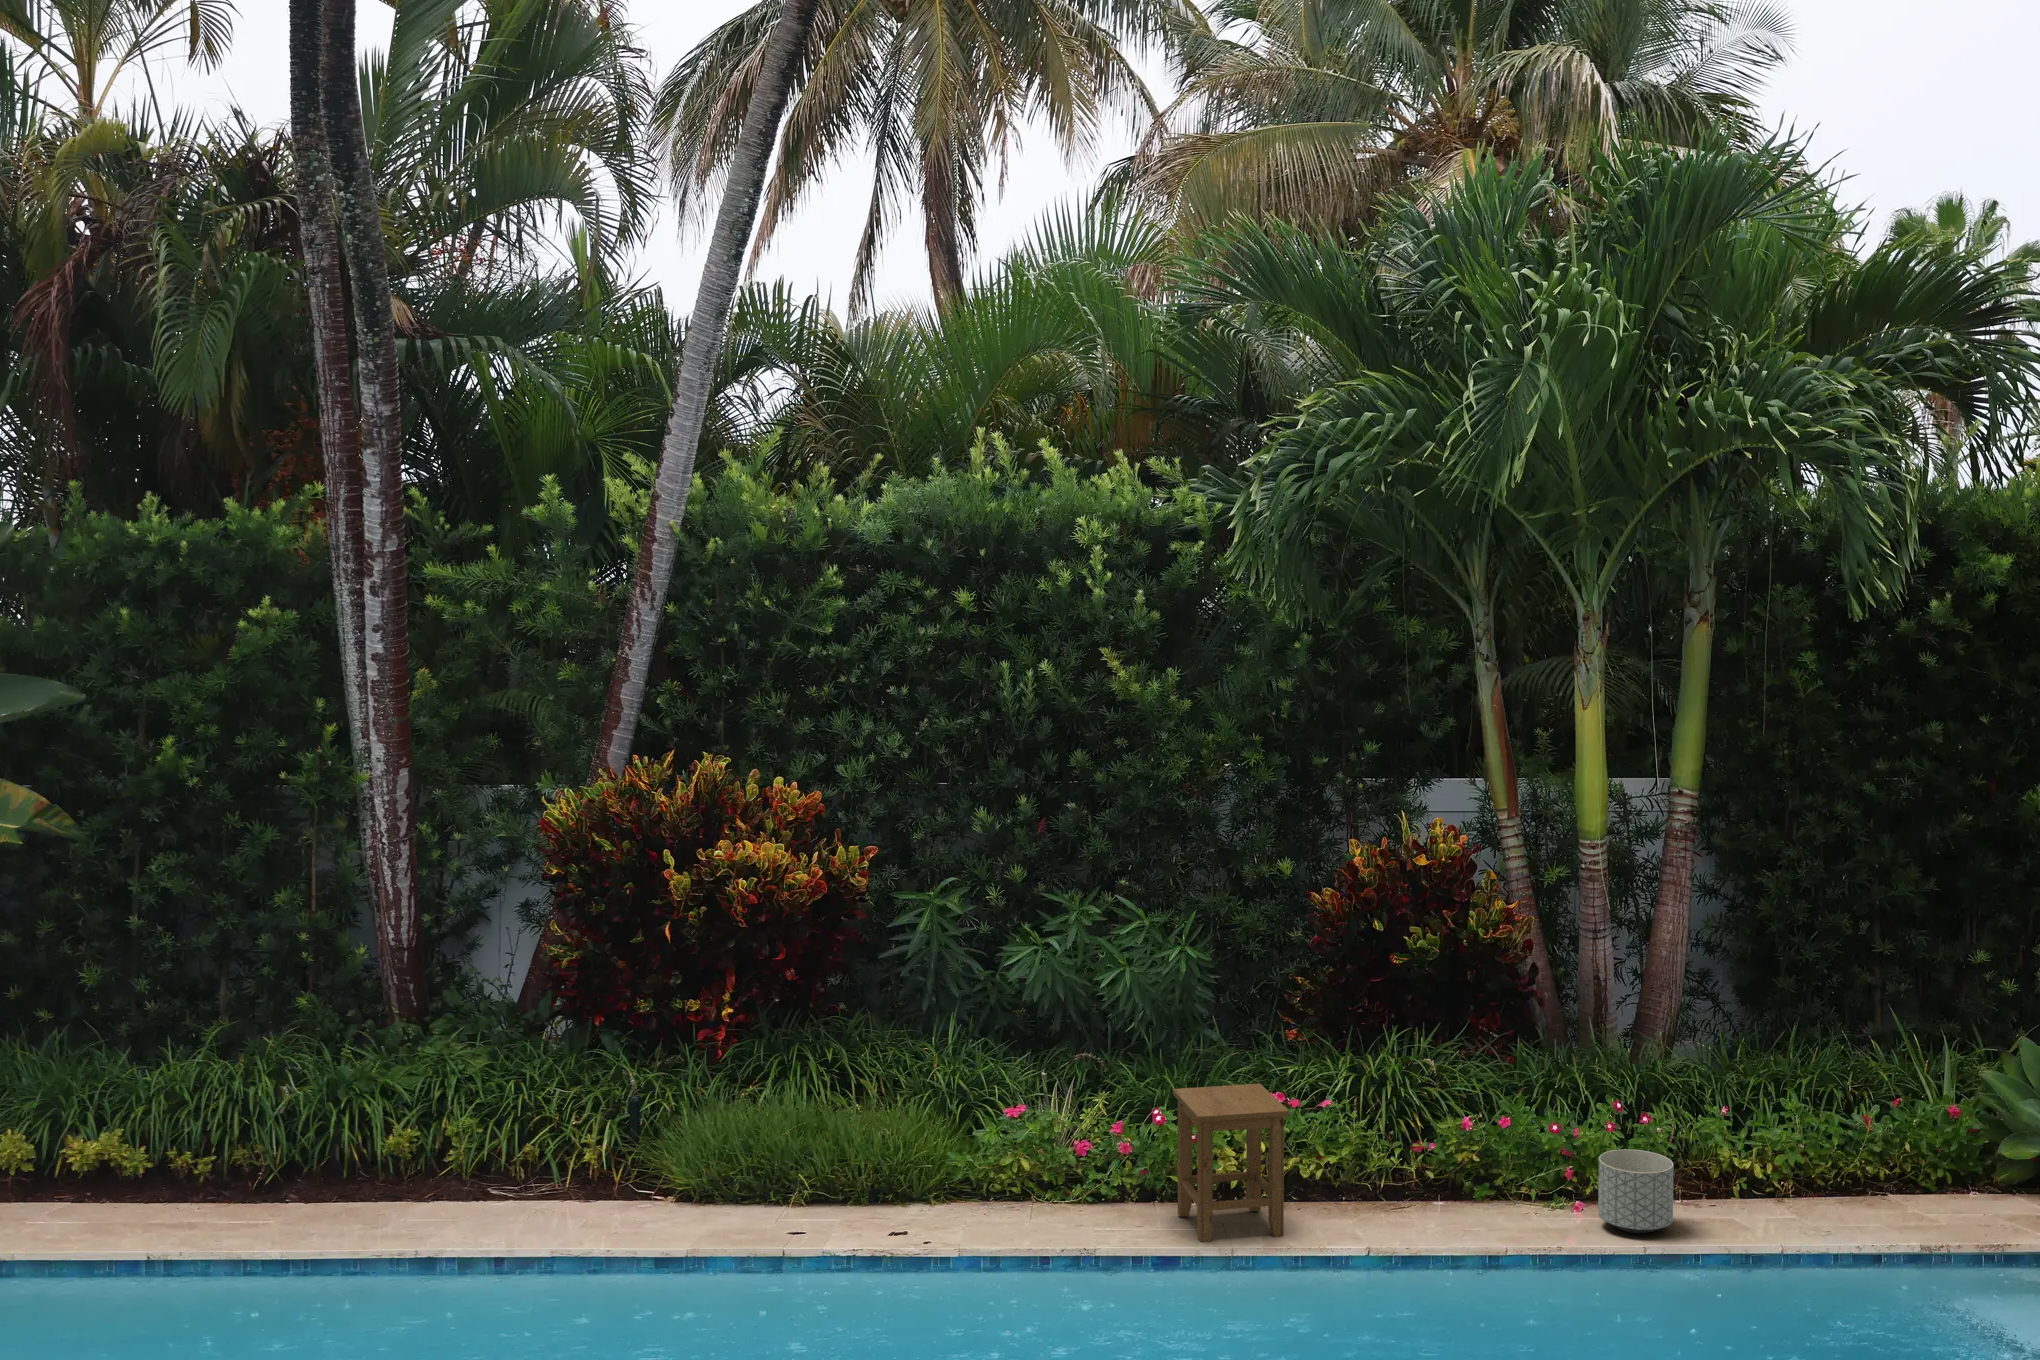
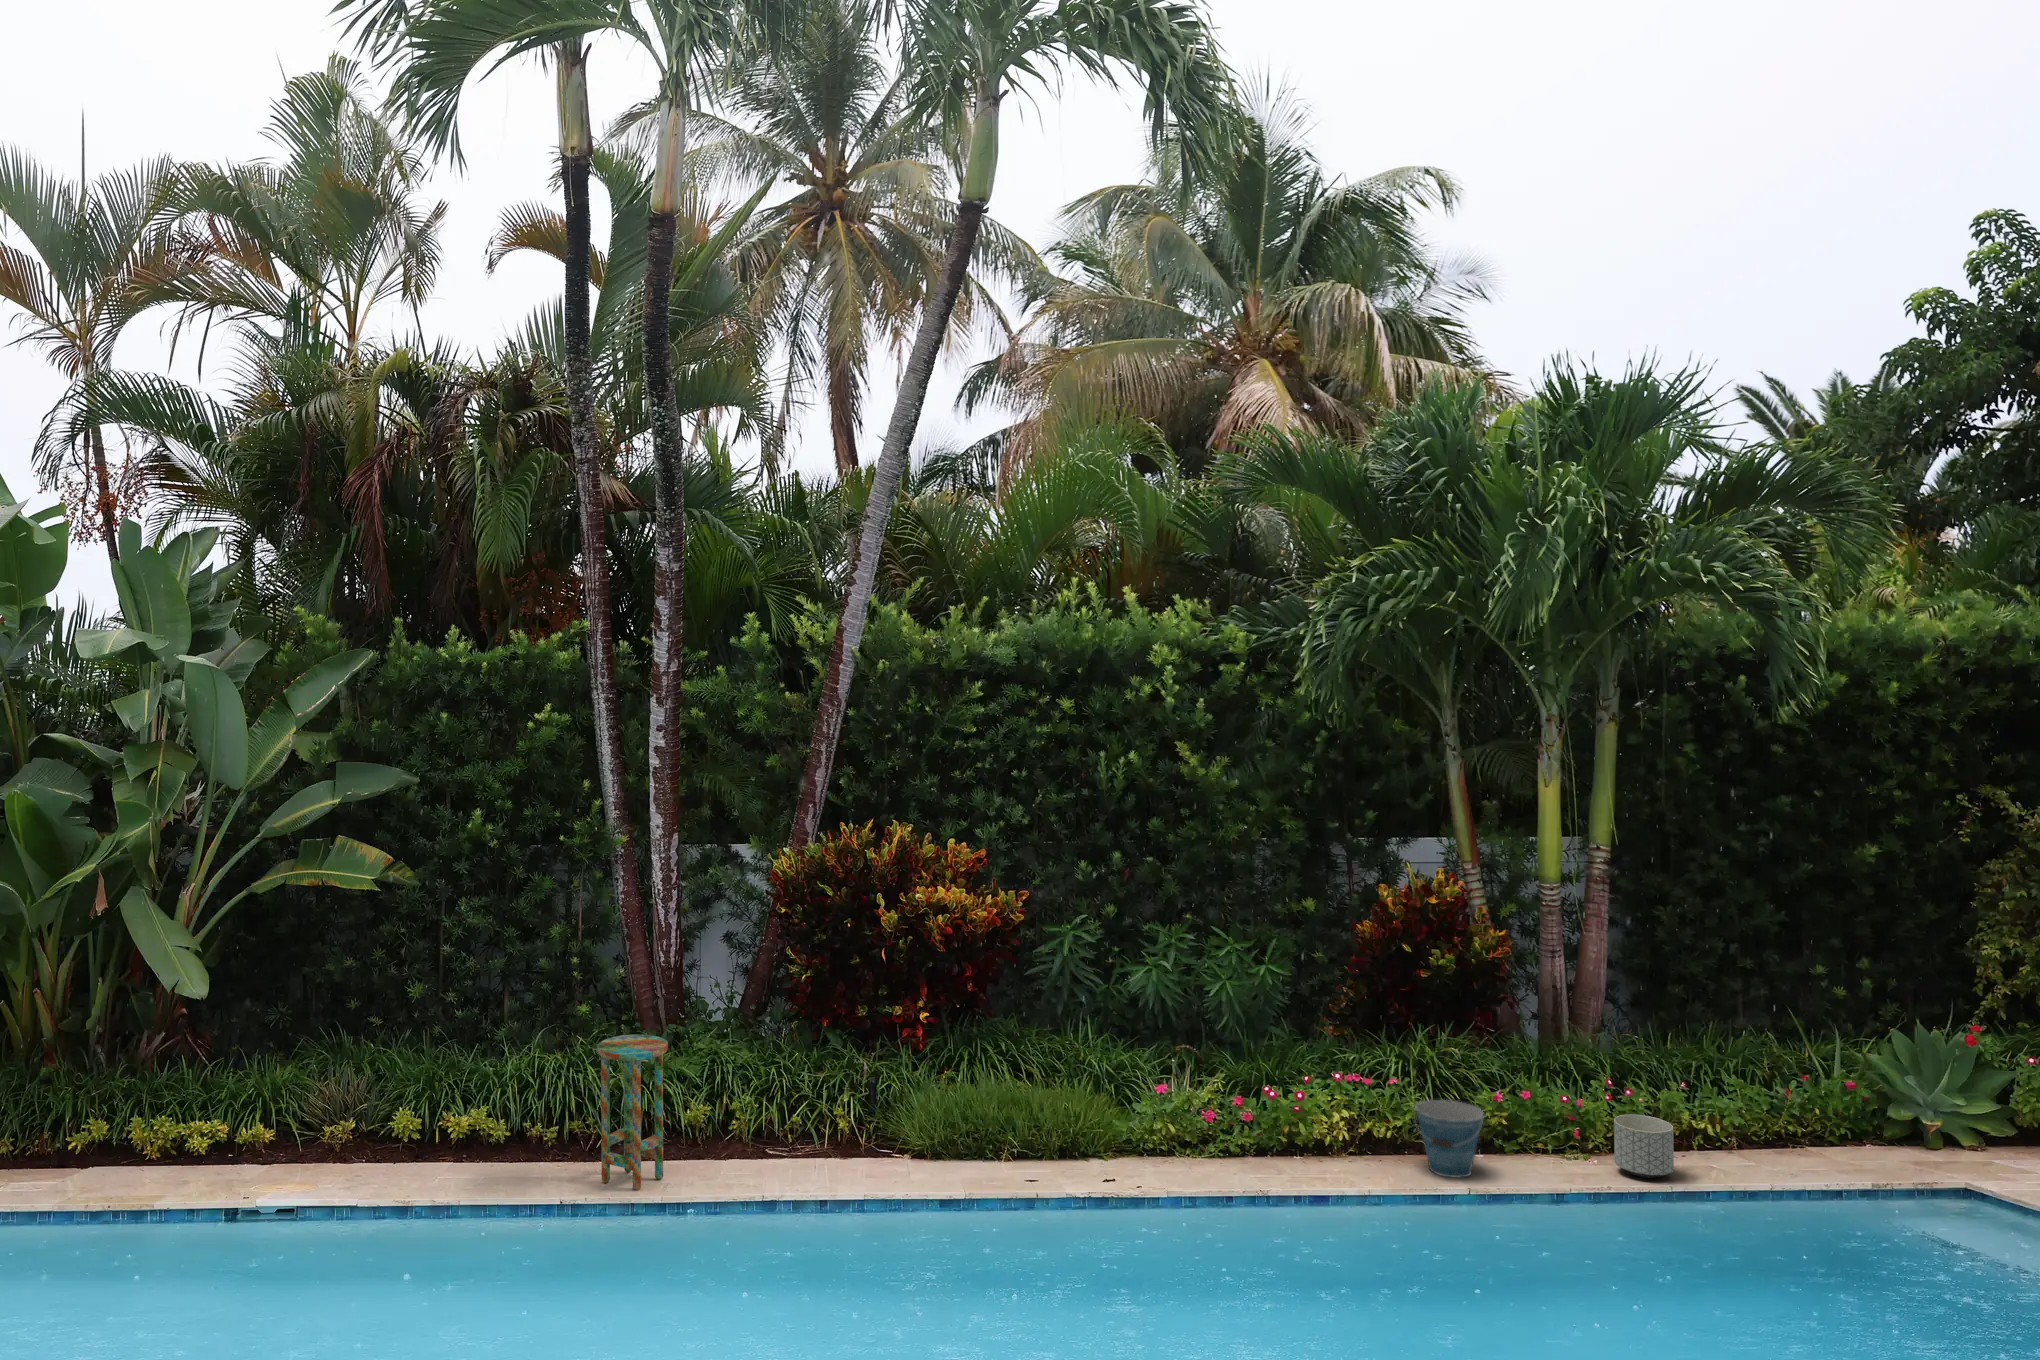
side table: none [224,1035,324,1242] -> present [597,1034,668,1191]
stool: present [1173,1084,1289,1243] -> none [1293,1067,1391,1188]
bucket: none [1331,1129,1422,1232] -> present [1415,1100,1484,1178]

